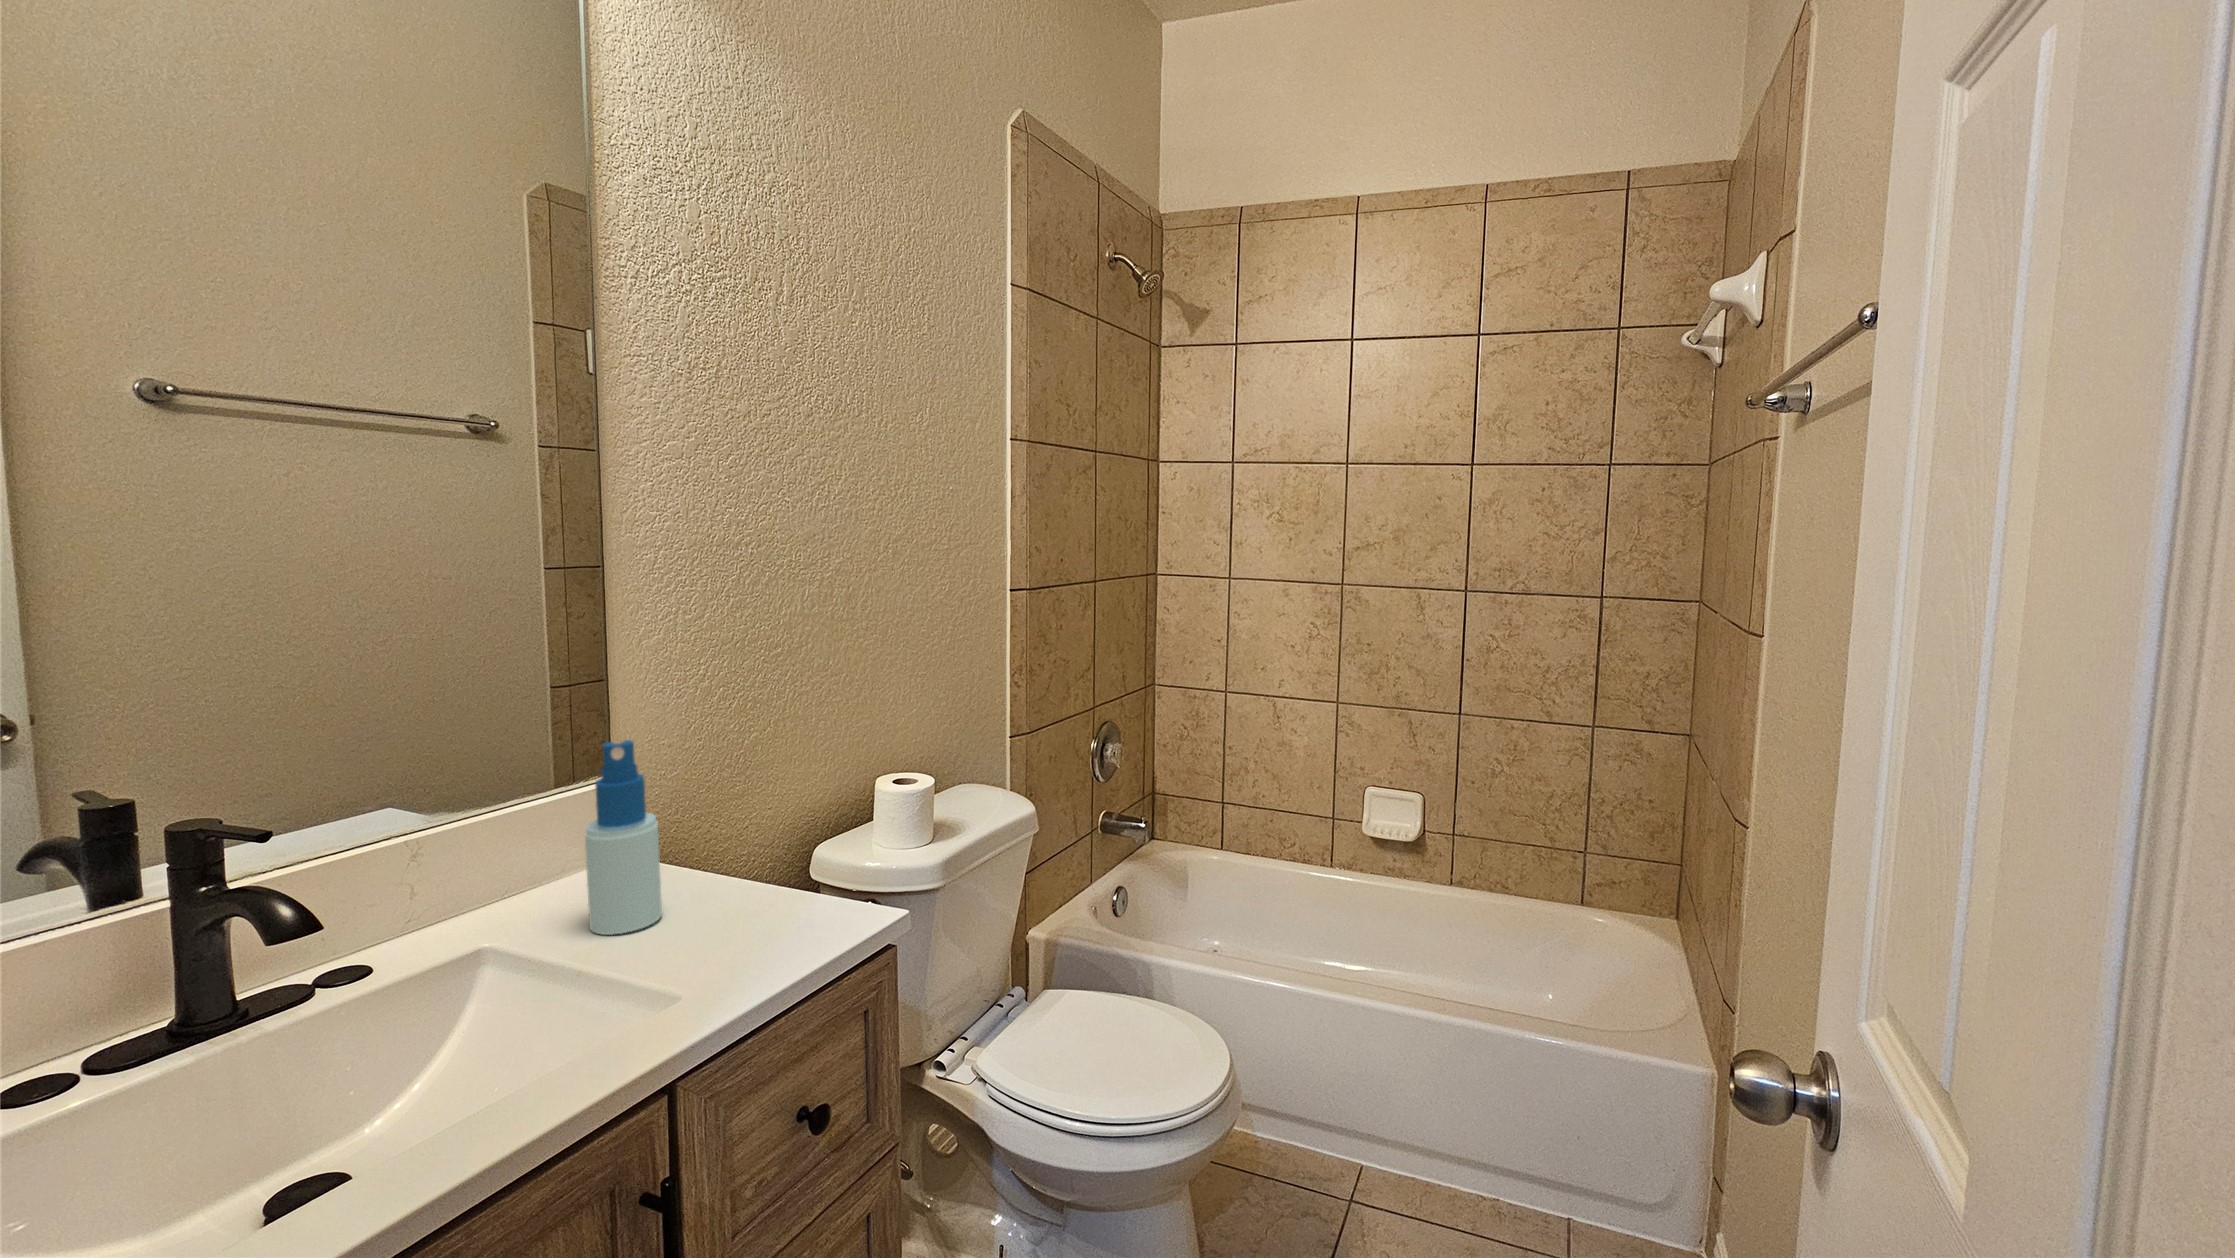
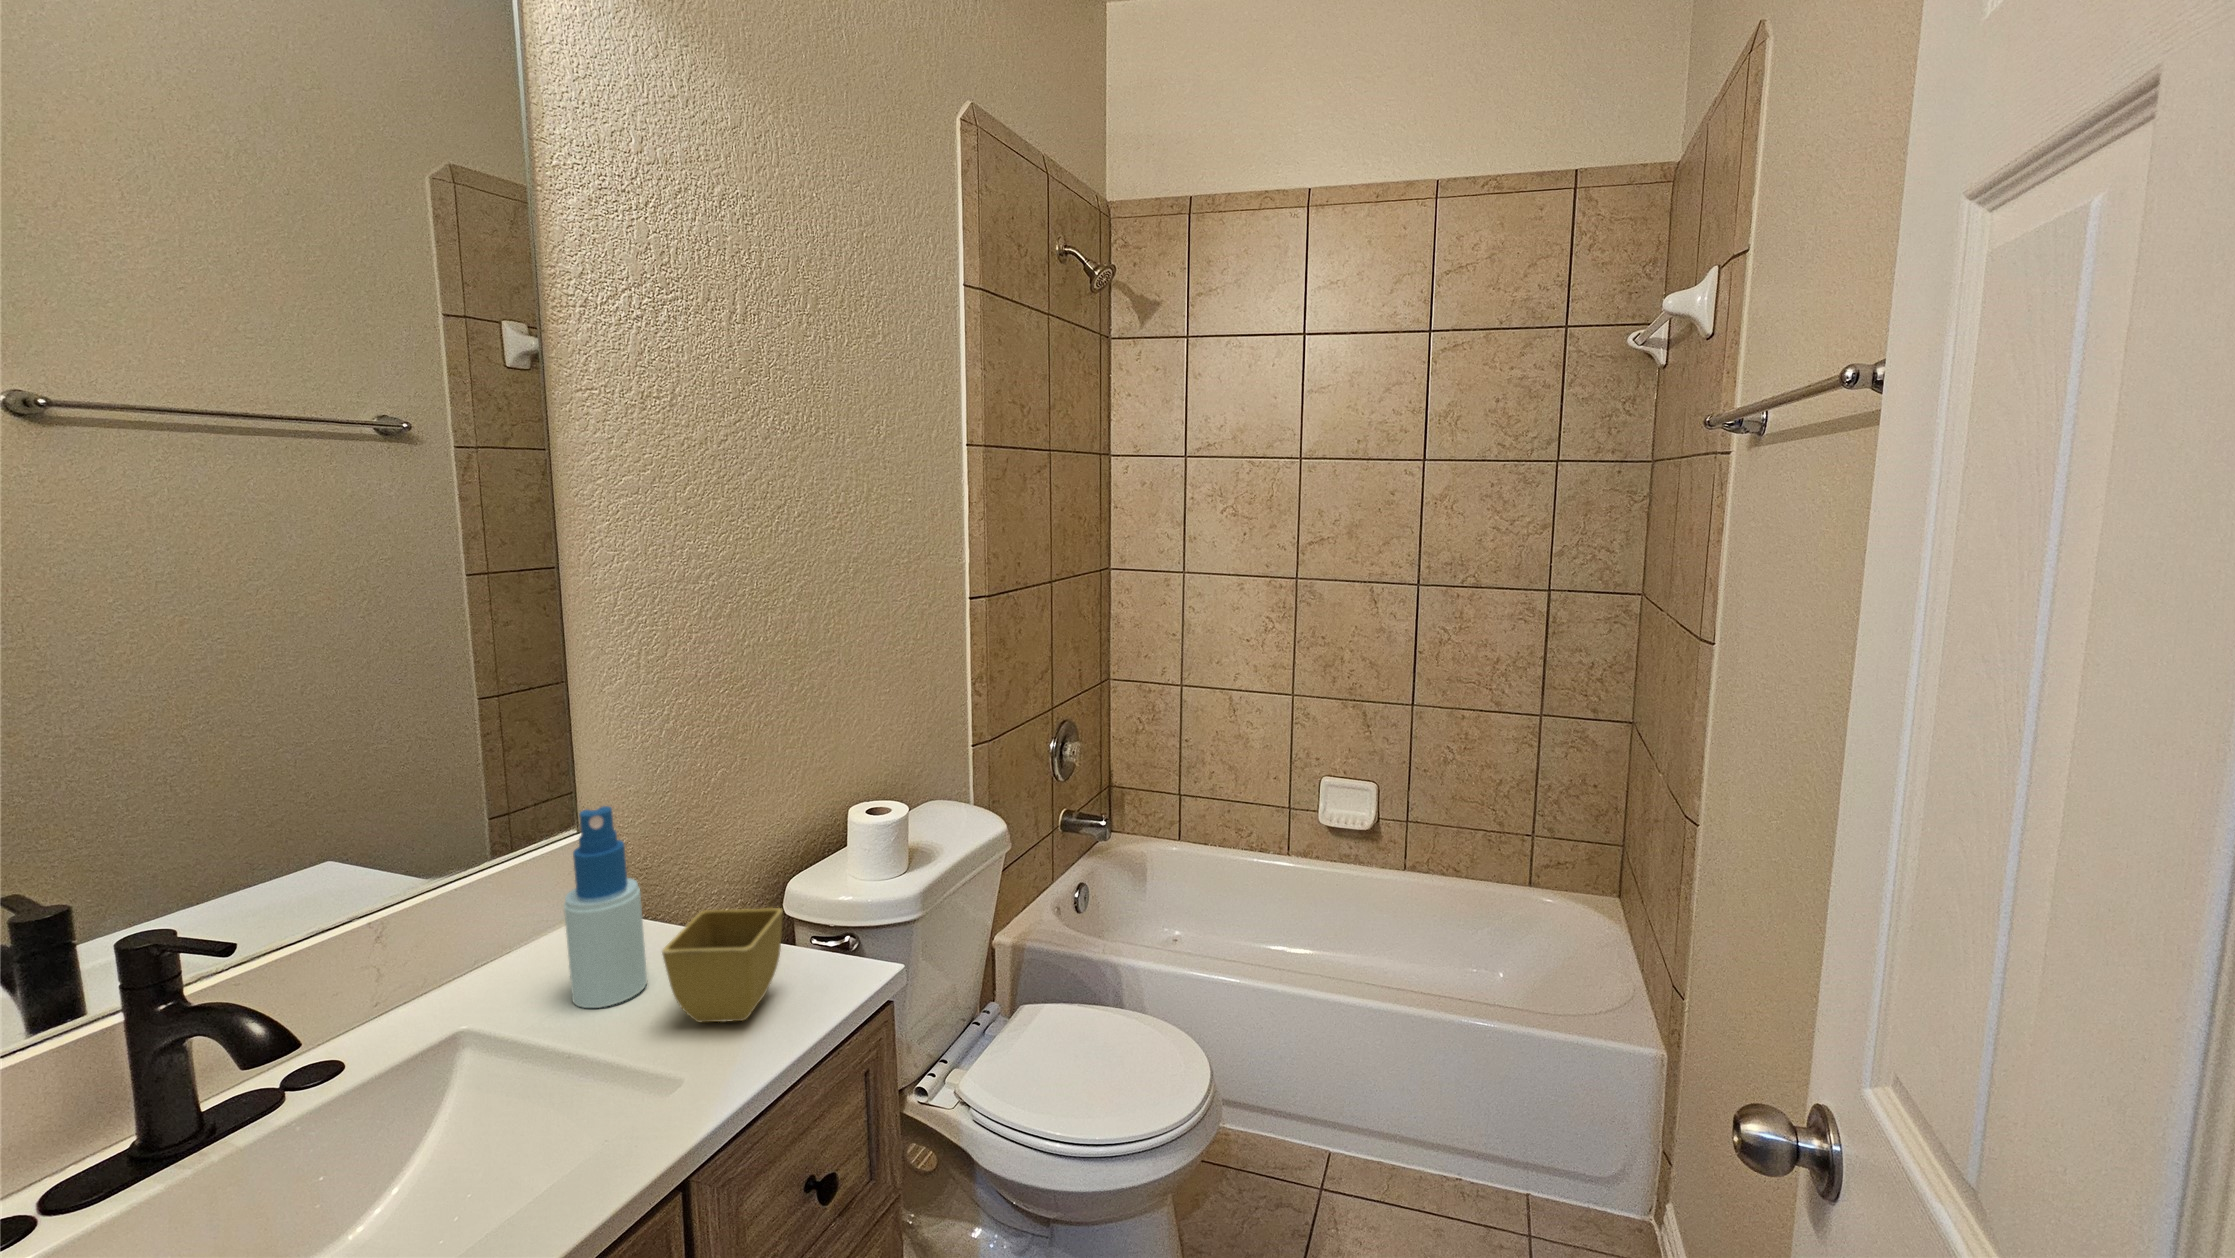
flower pot: none [668,846,790,952] -> present [662,908,783,1022]

